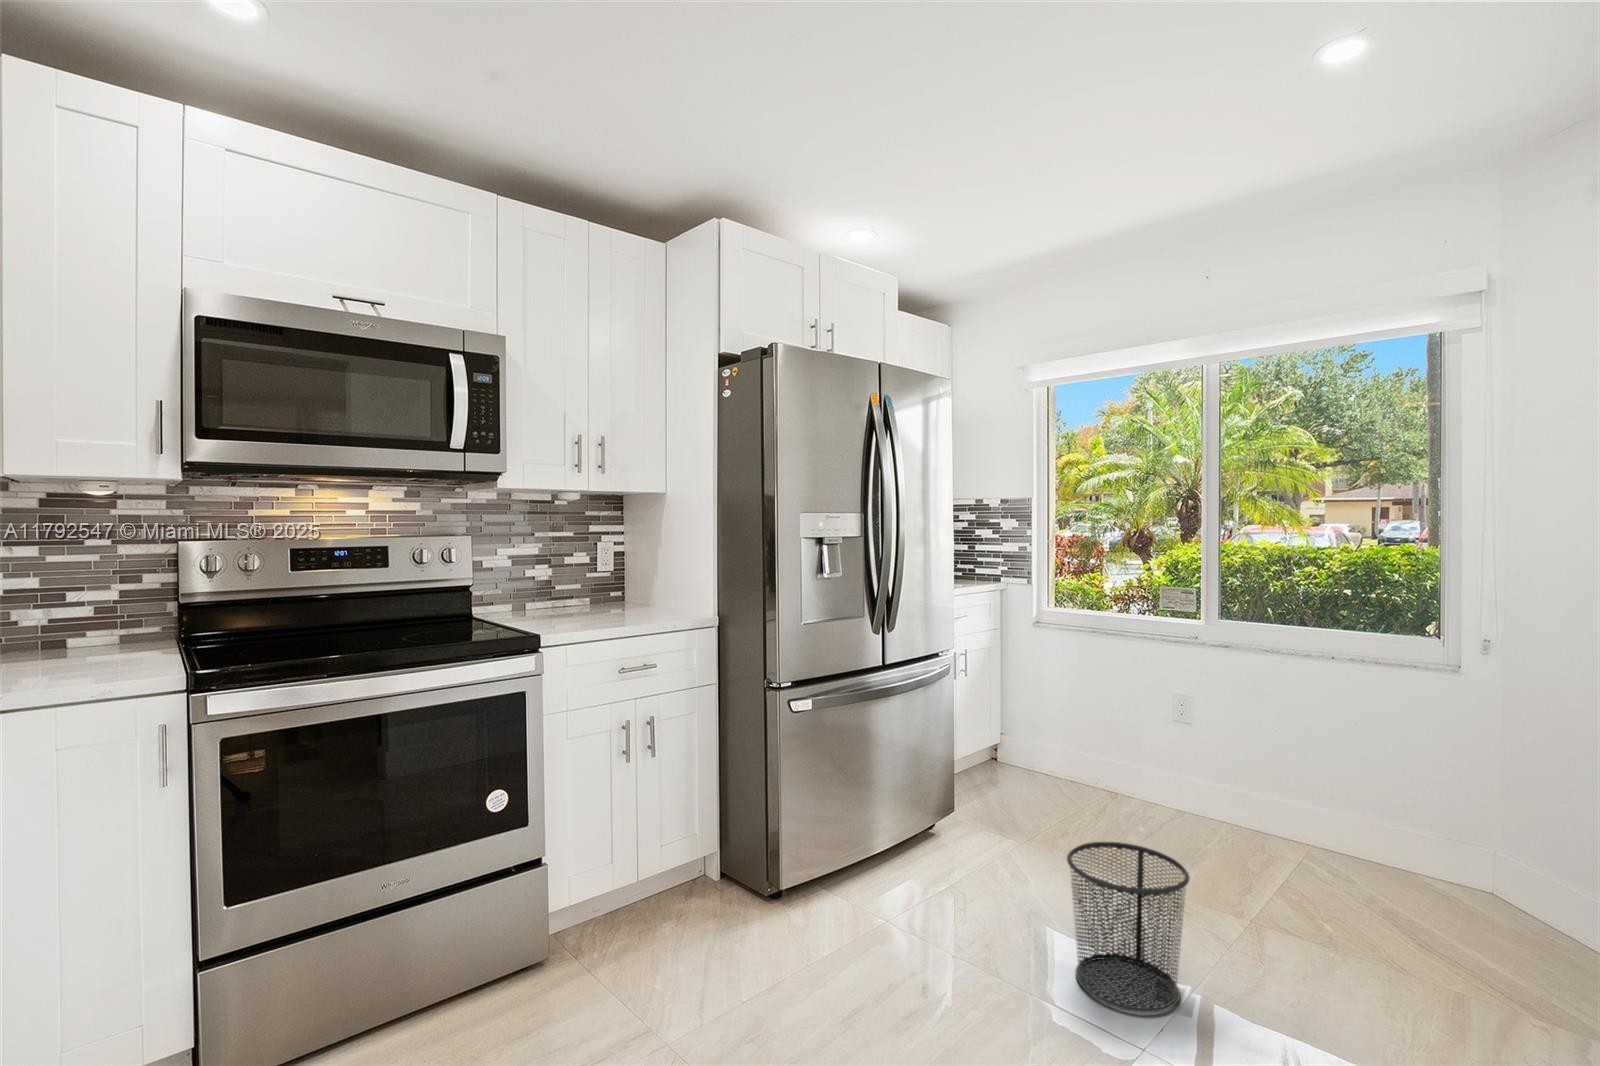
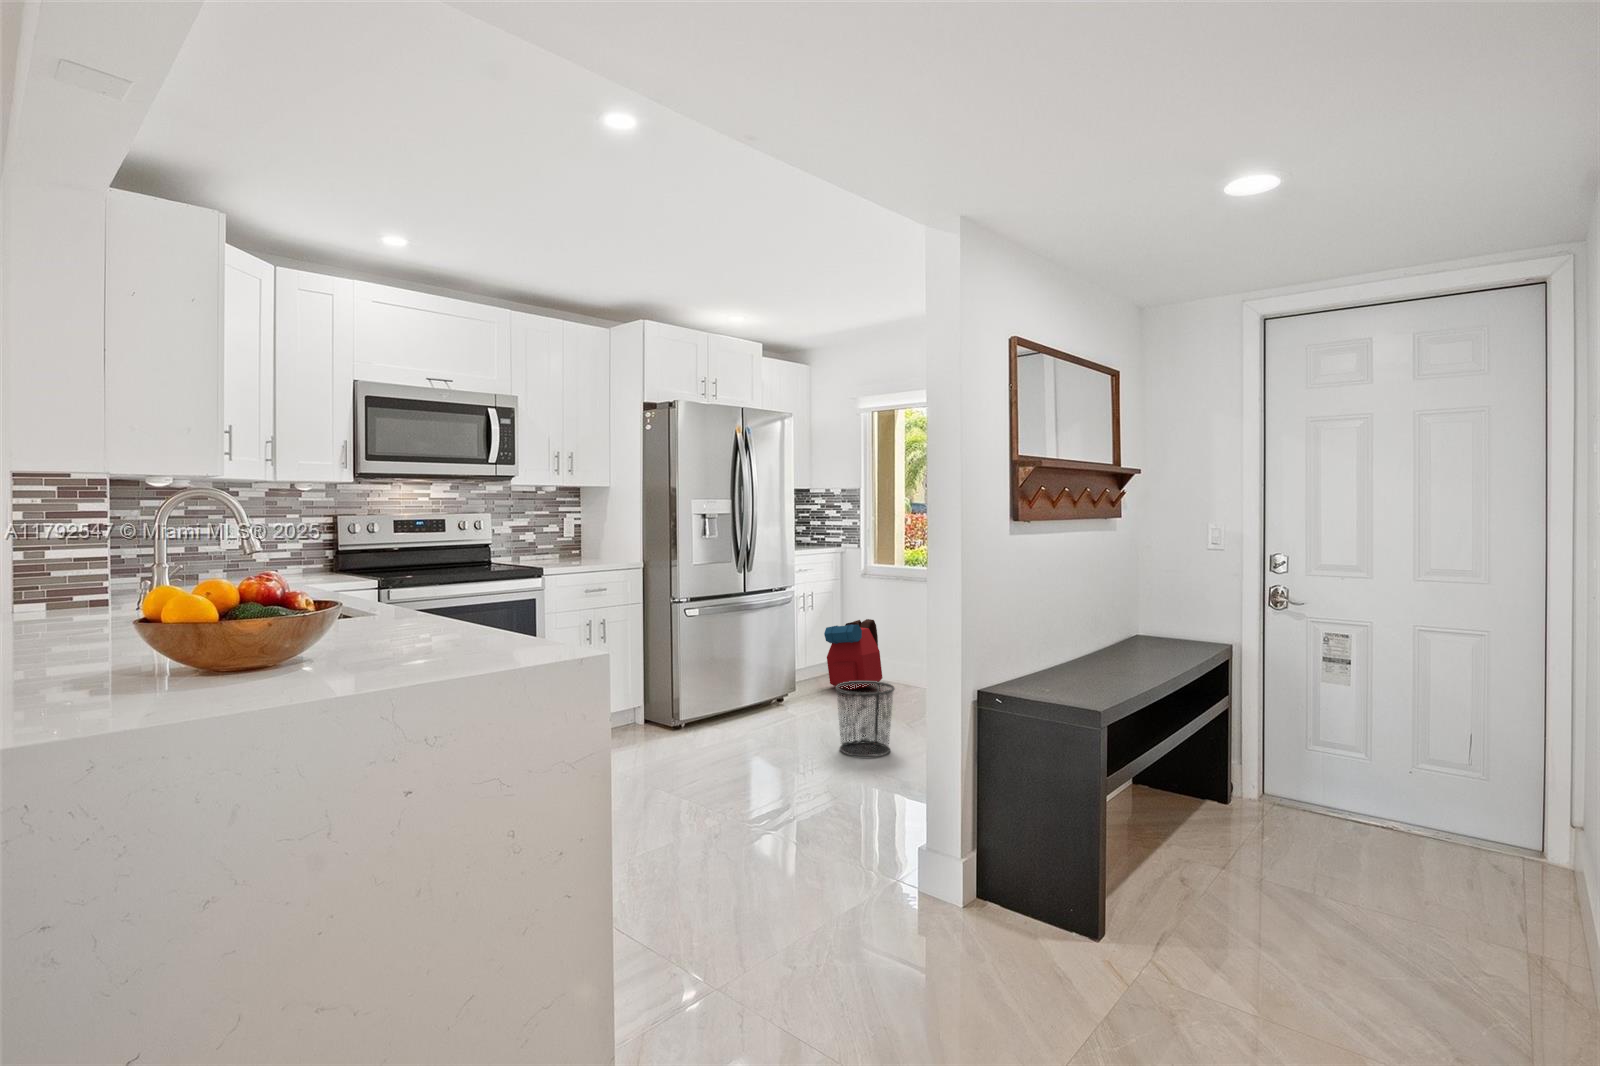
backpack: none [985,691,1076,802] -> present [824,619,883,690]

